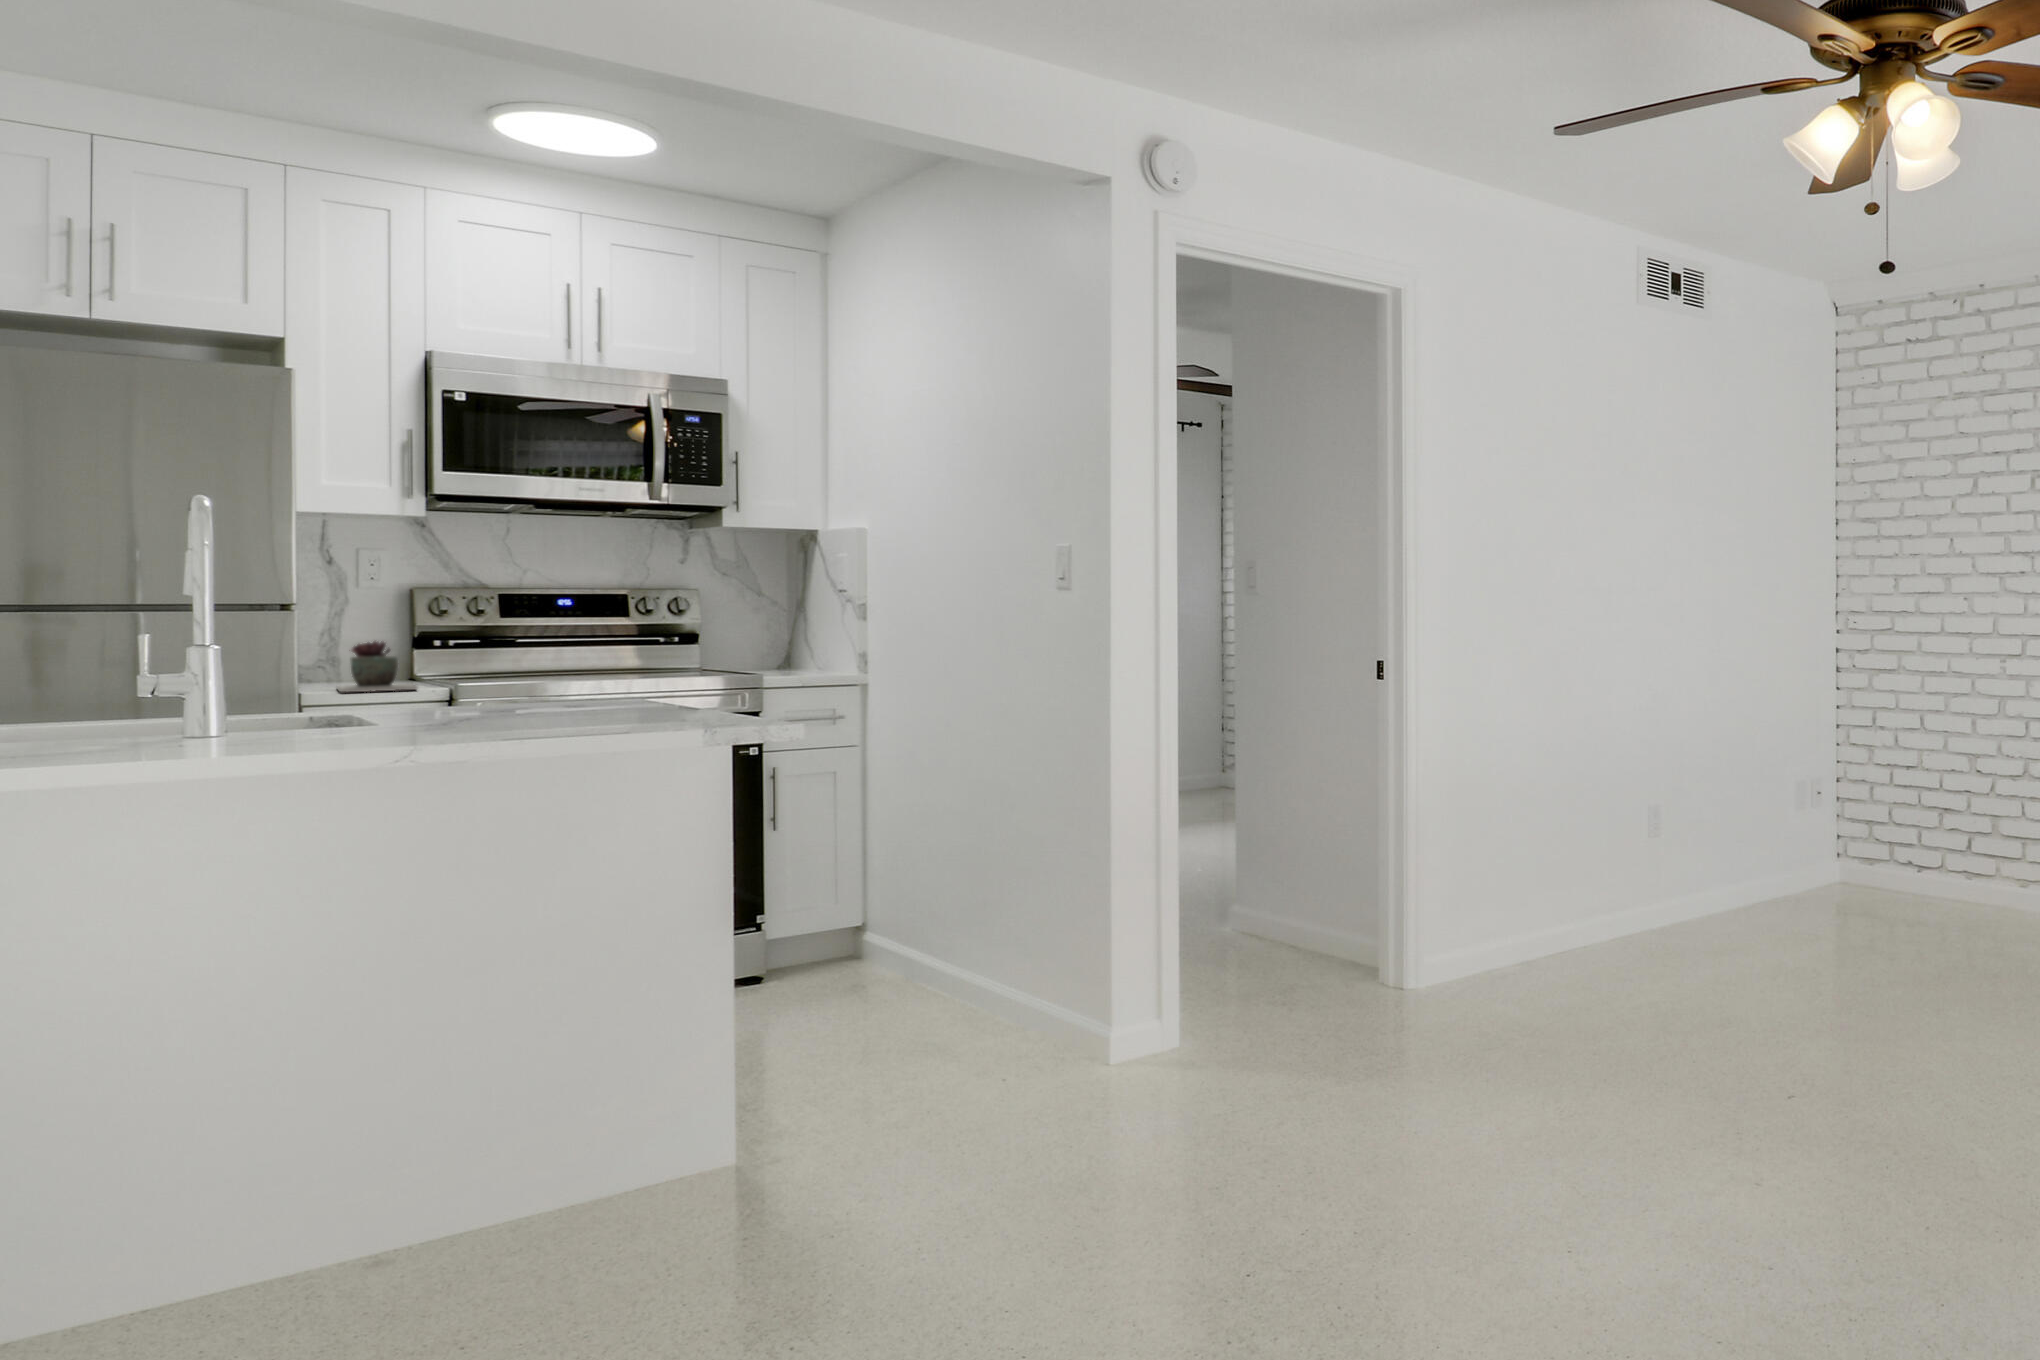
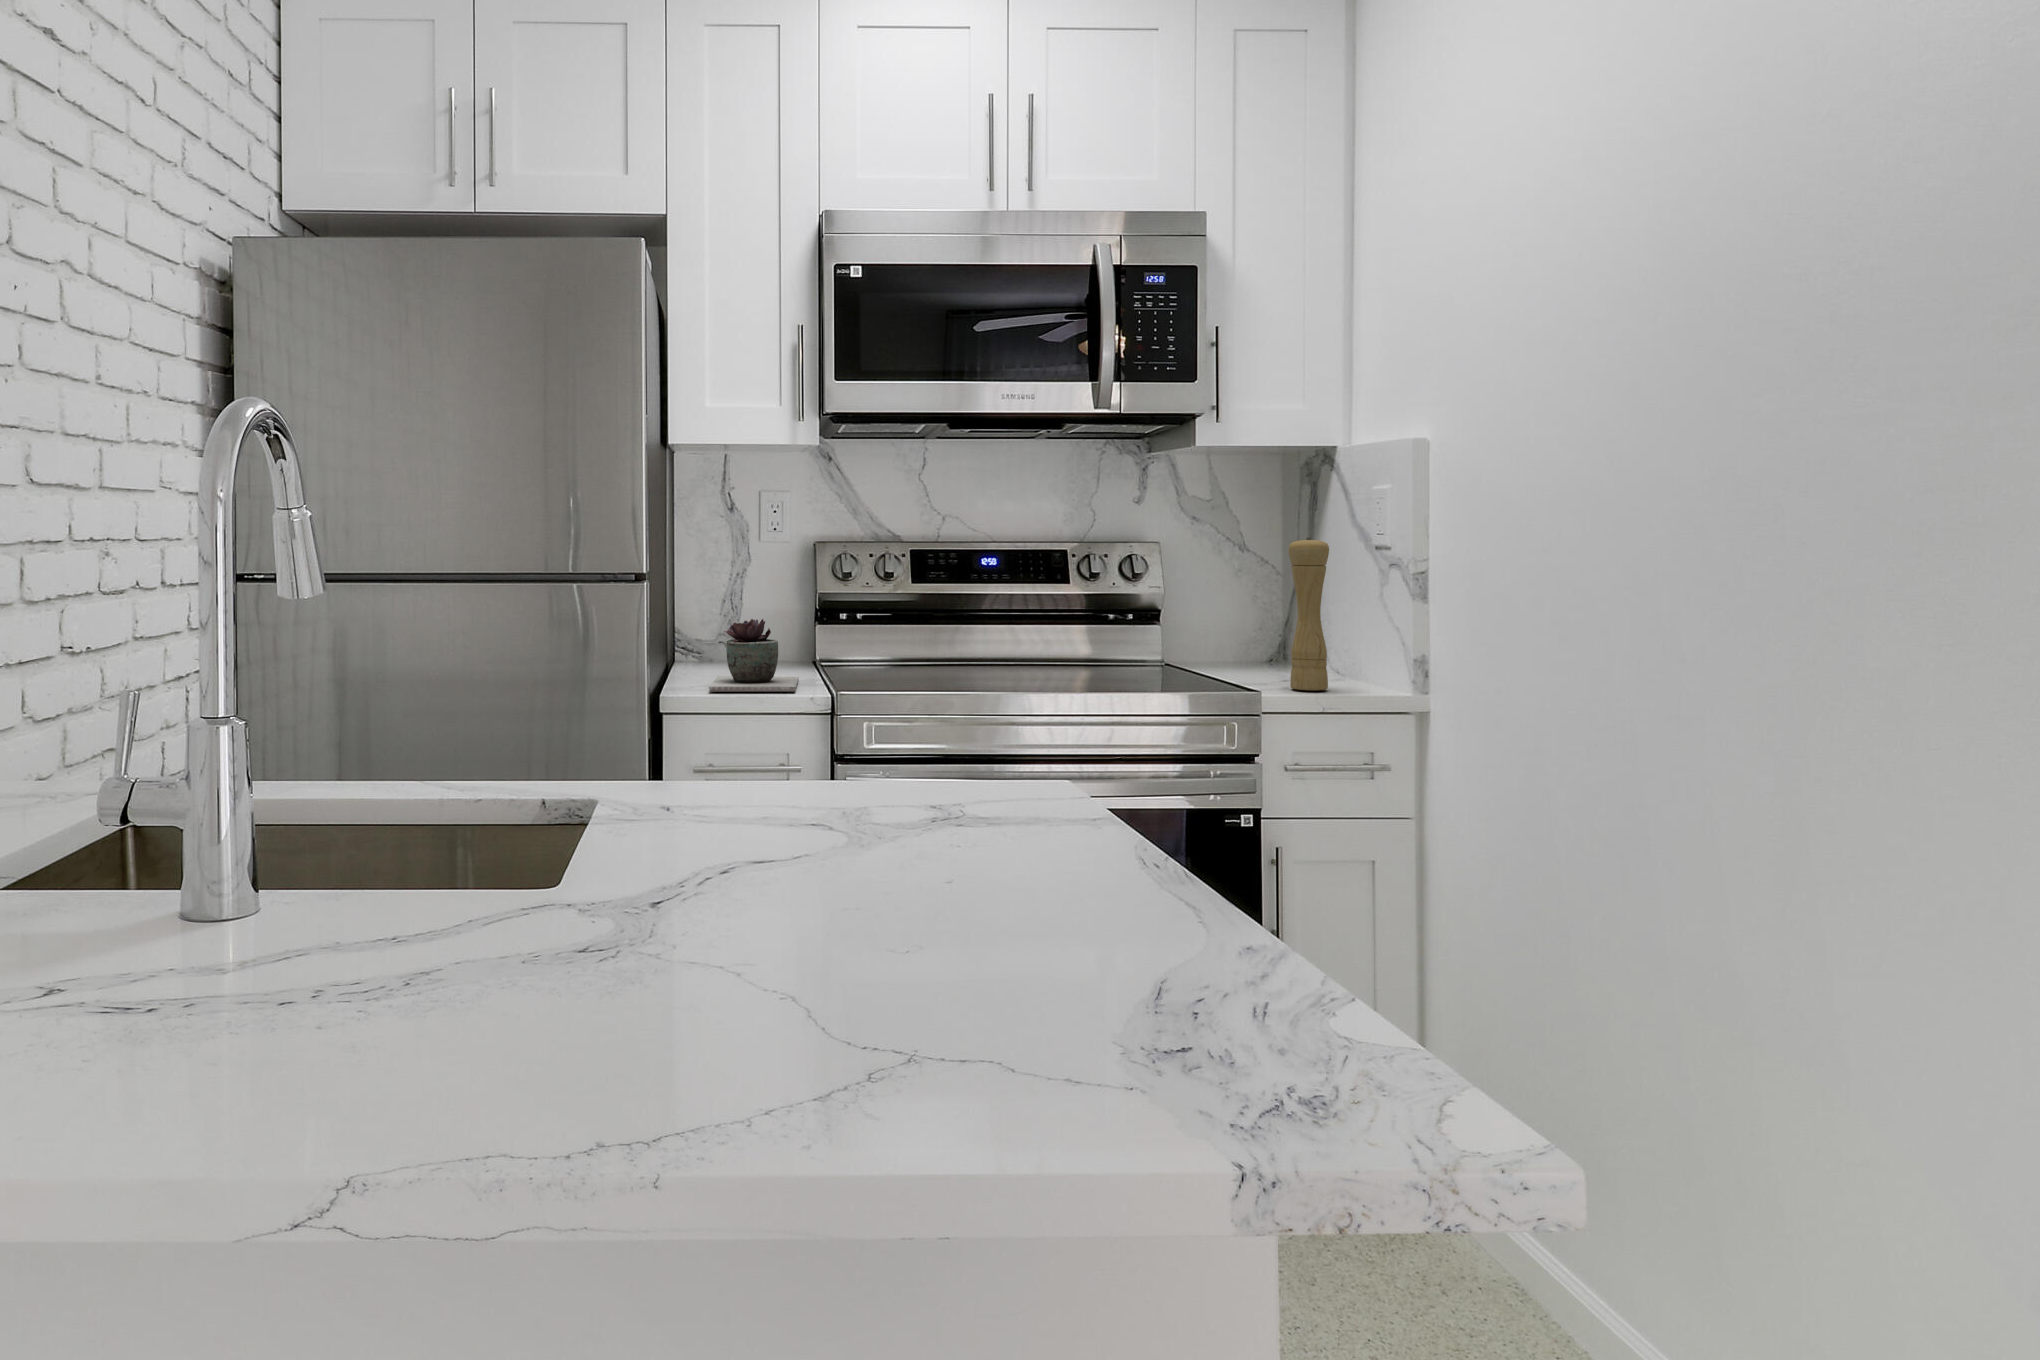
pepper mill: none [783,585,809,676] -> present [1289,538,1329,690]

